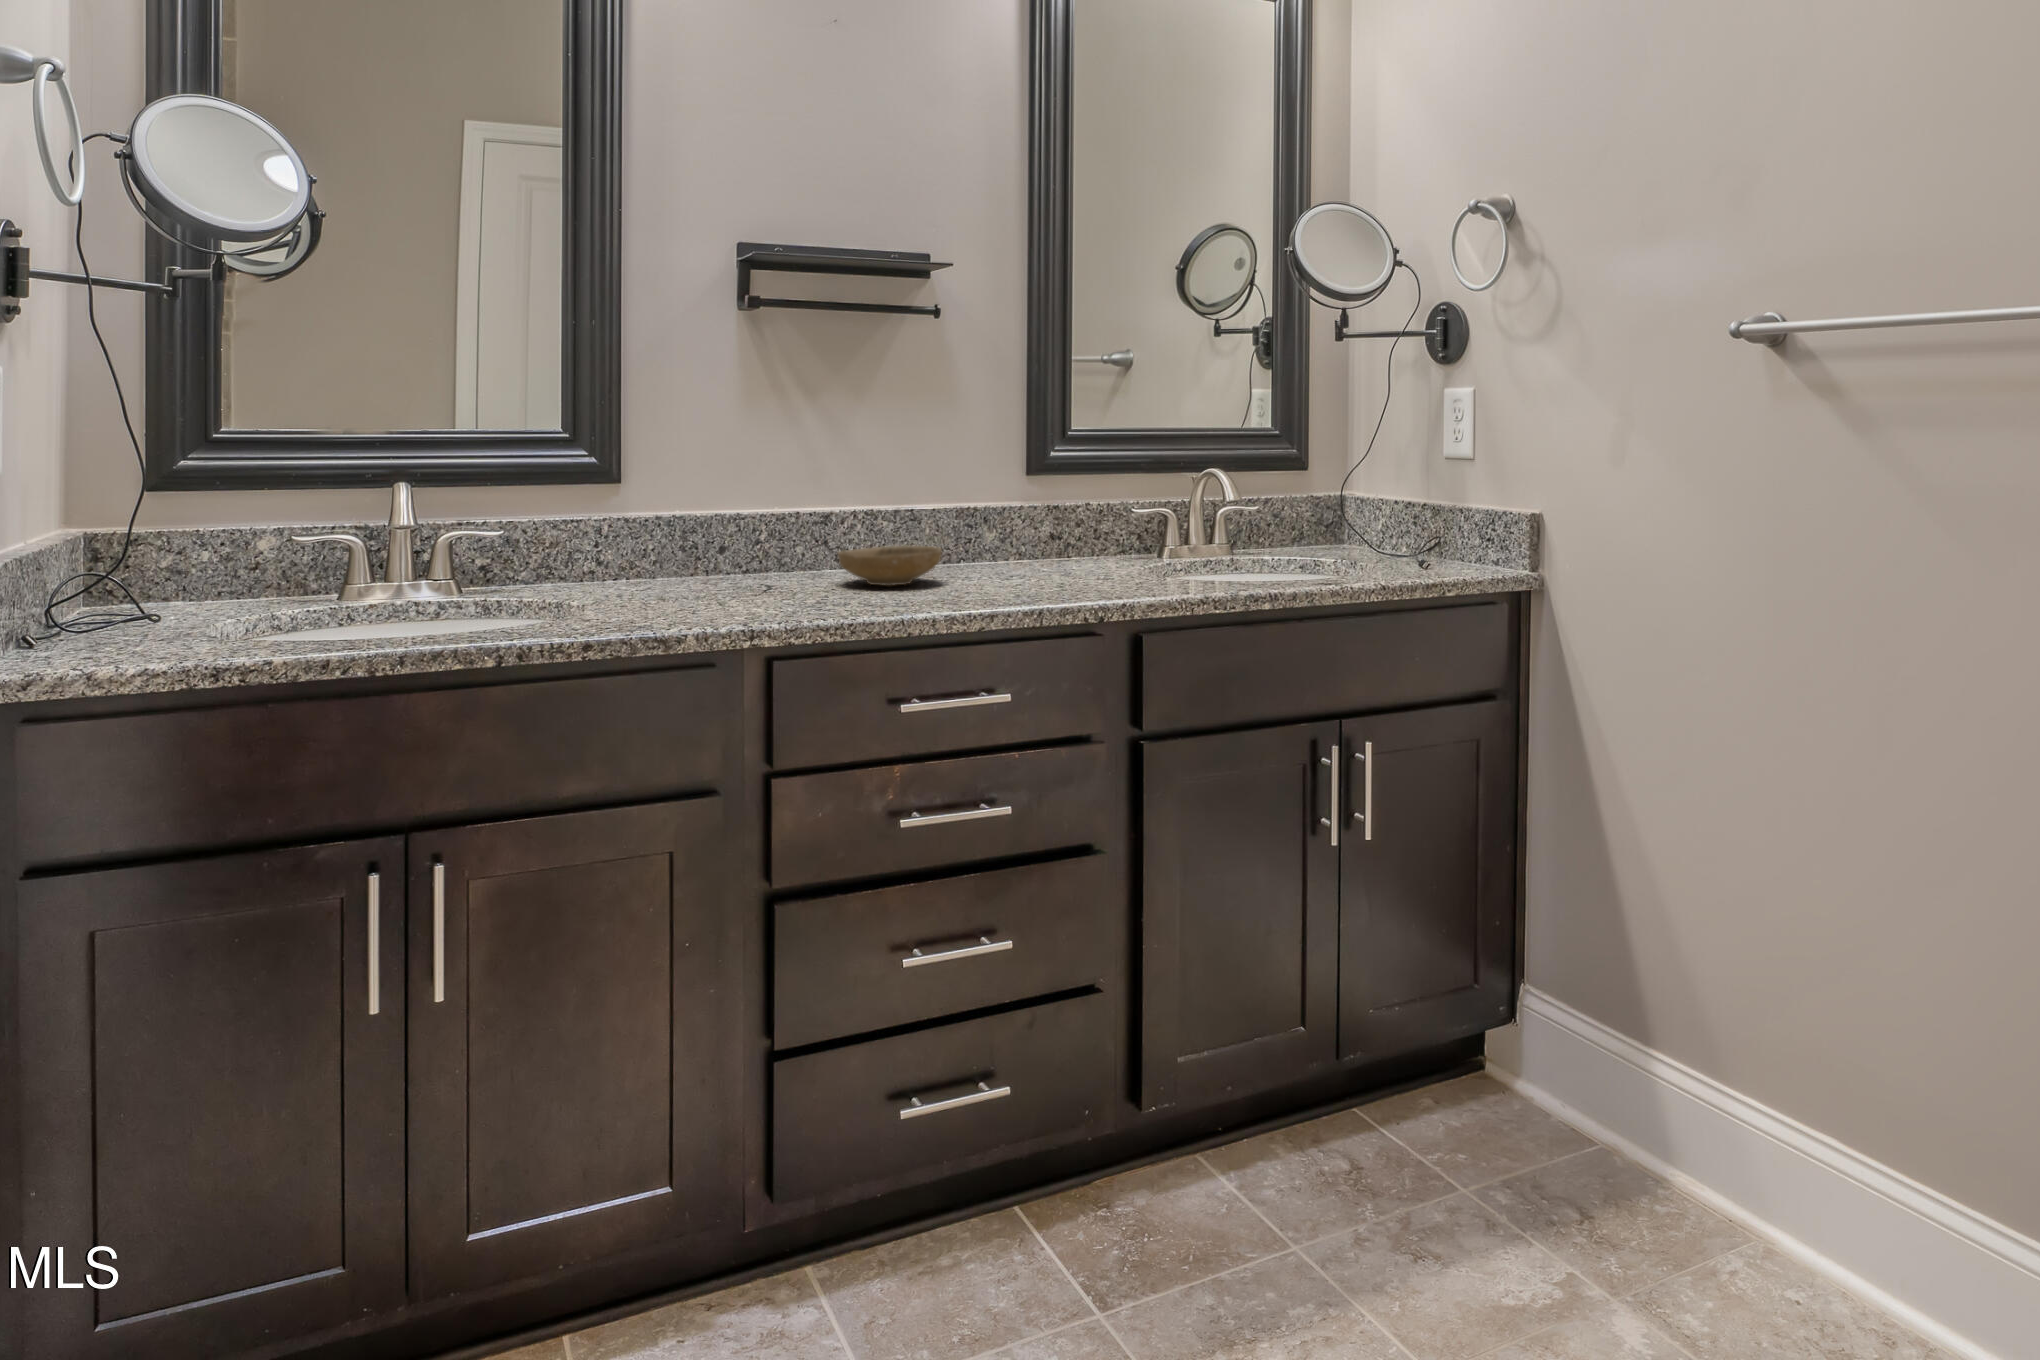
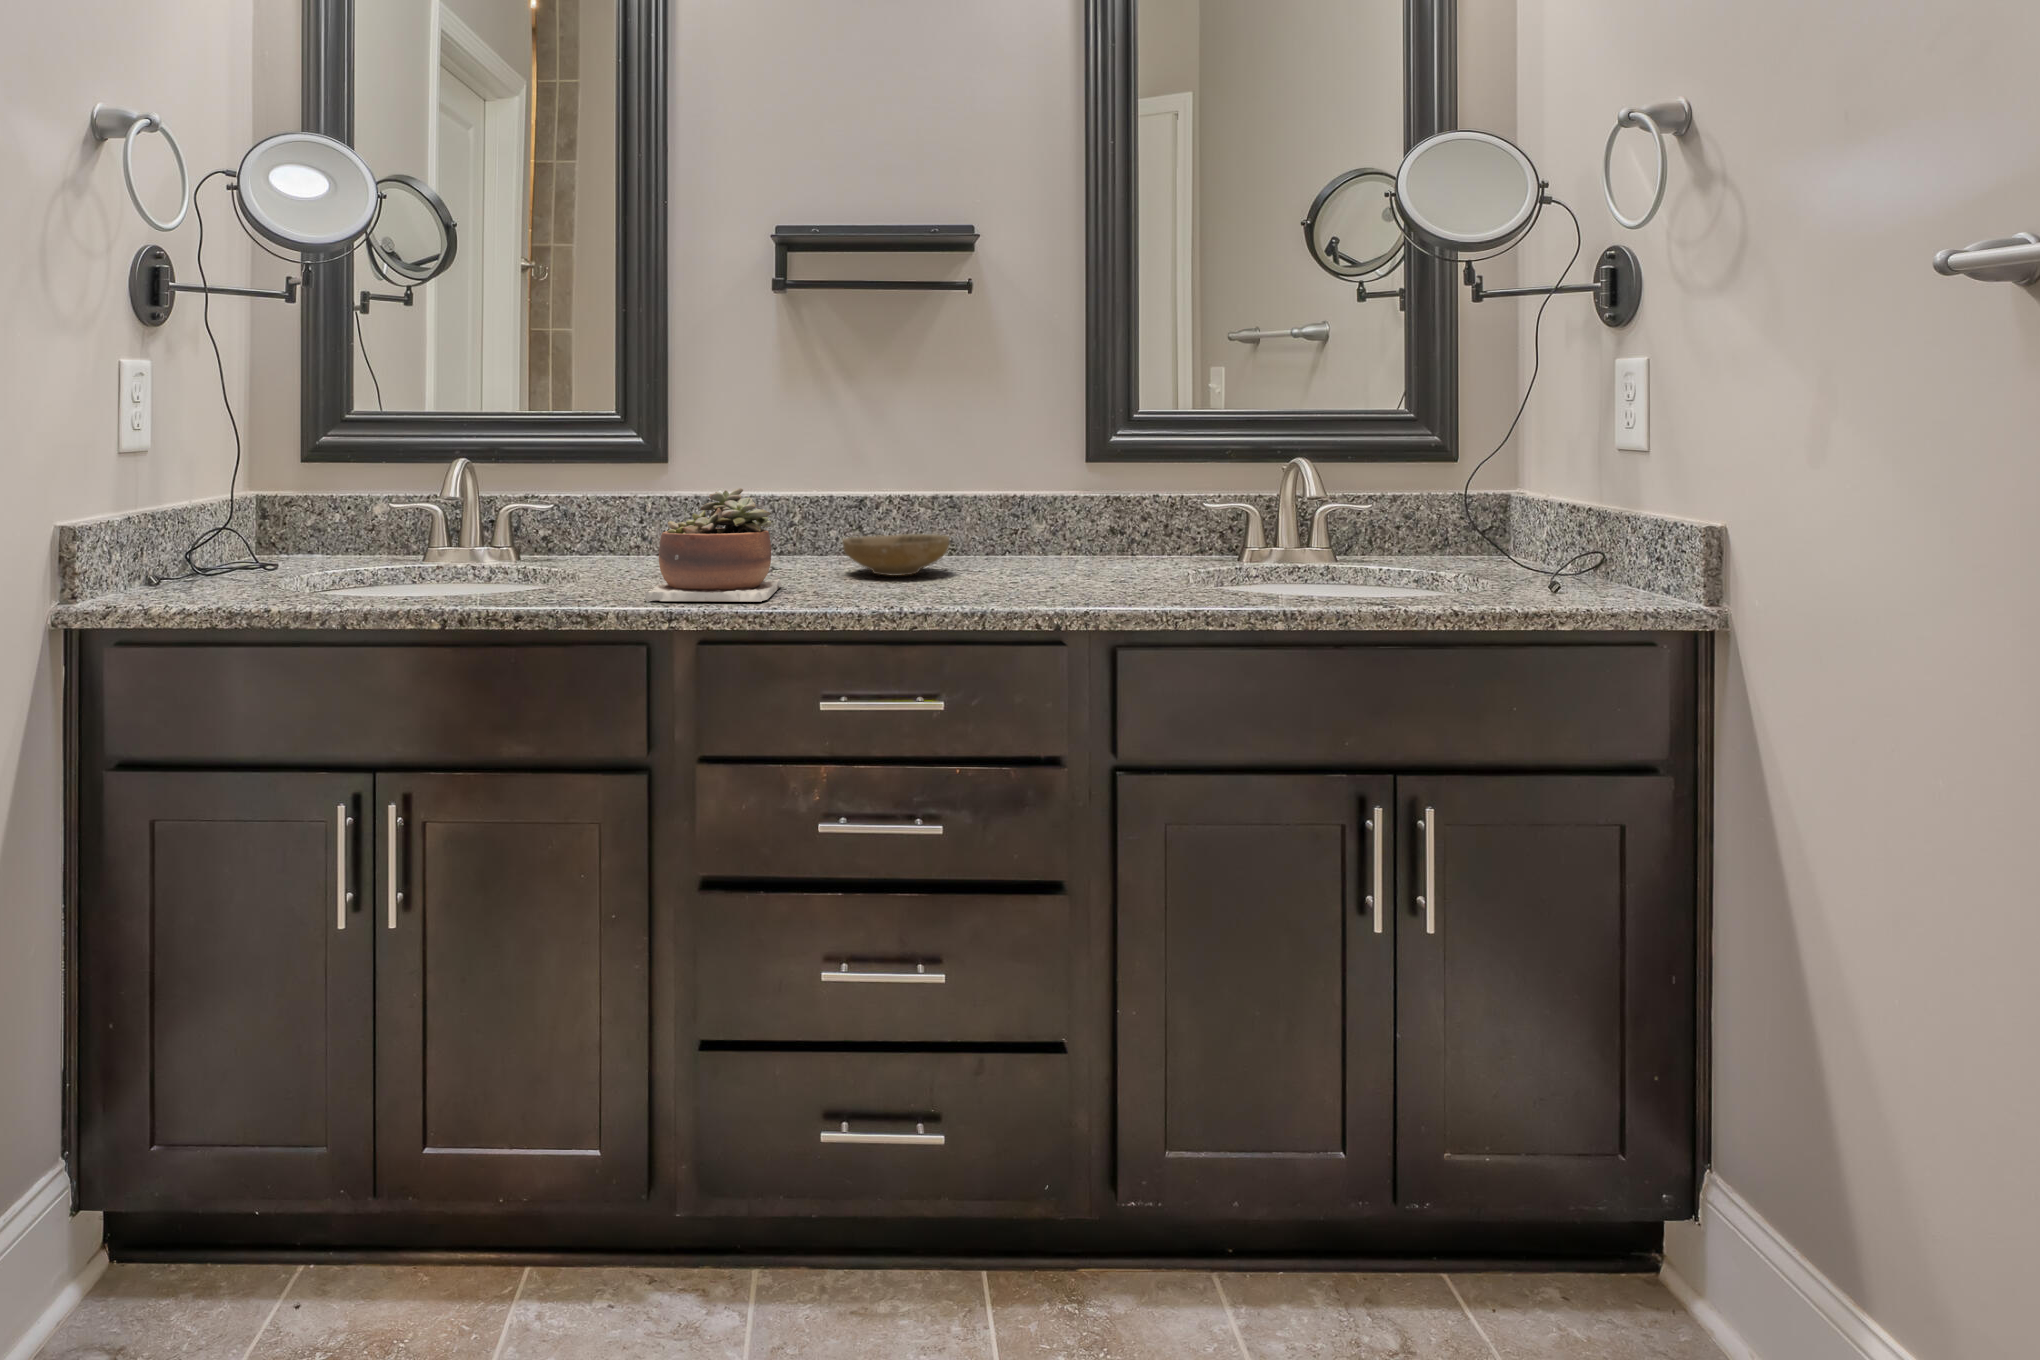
succulent plant: none [698,506,828,619] -> present [645,488,782,602]

